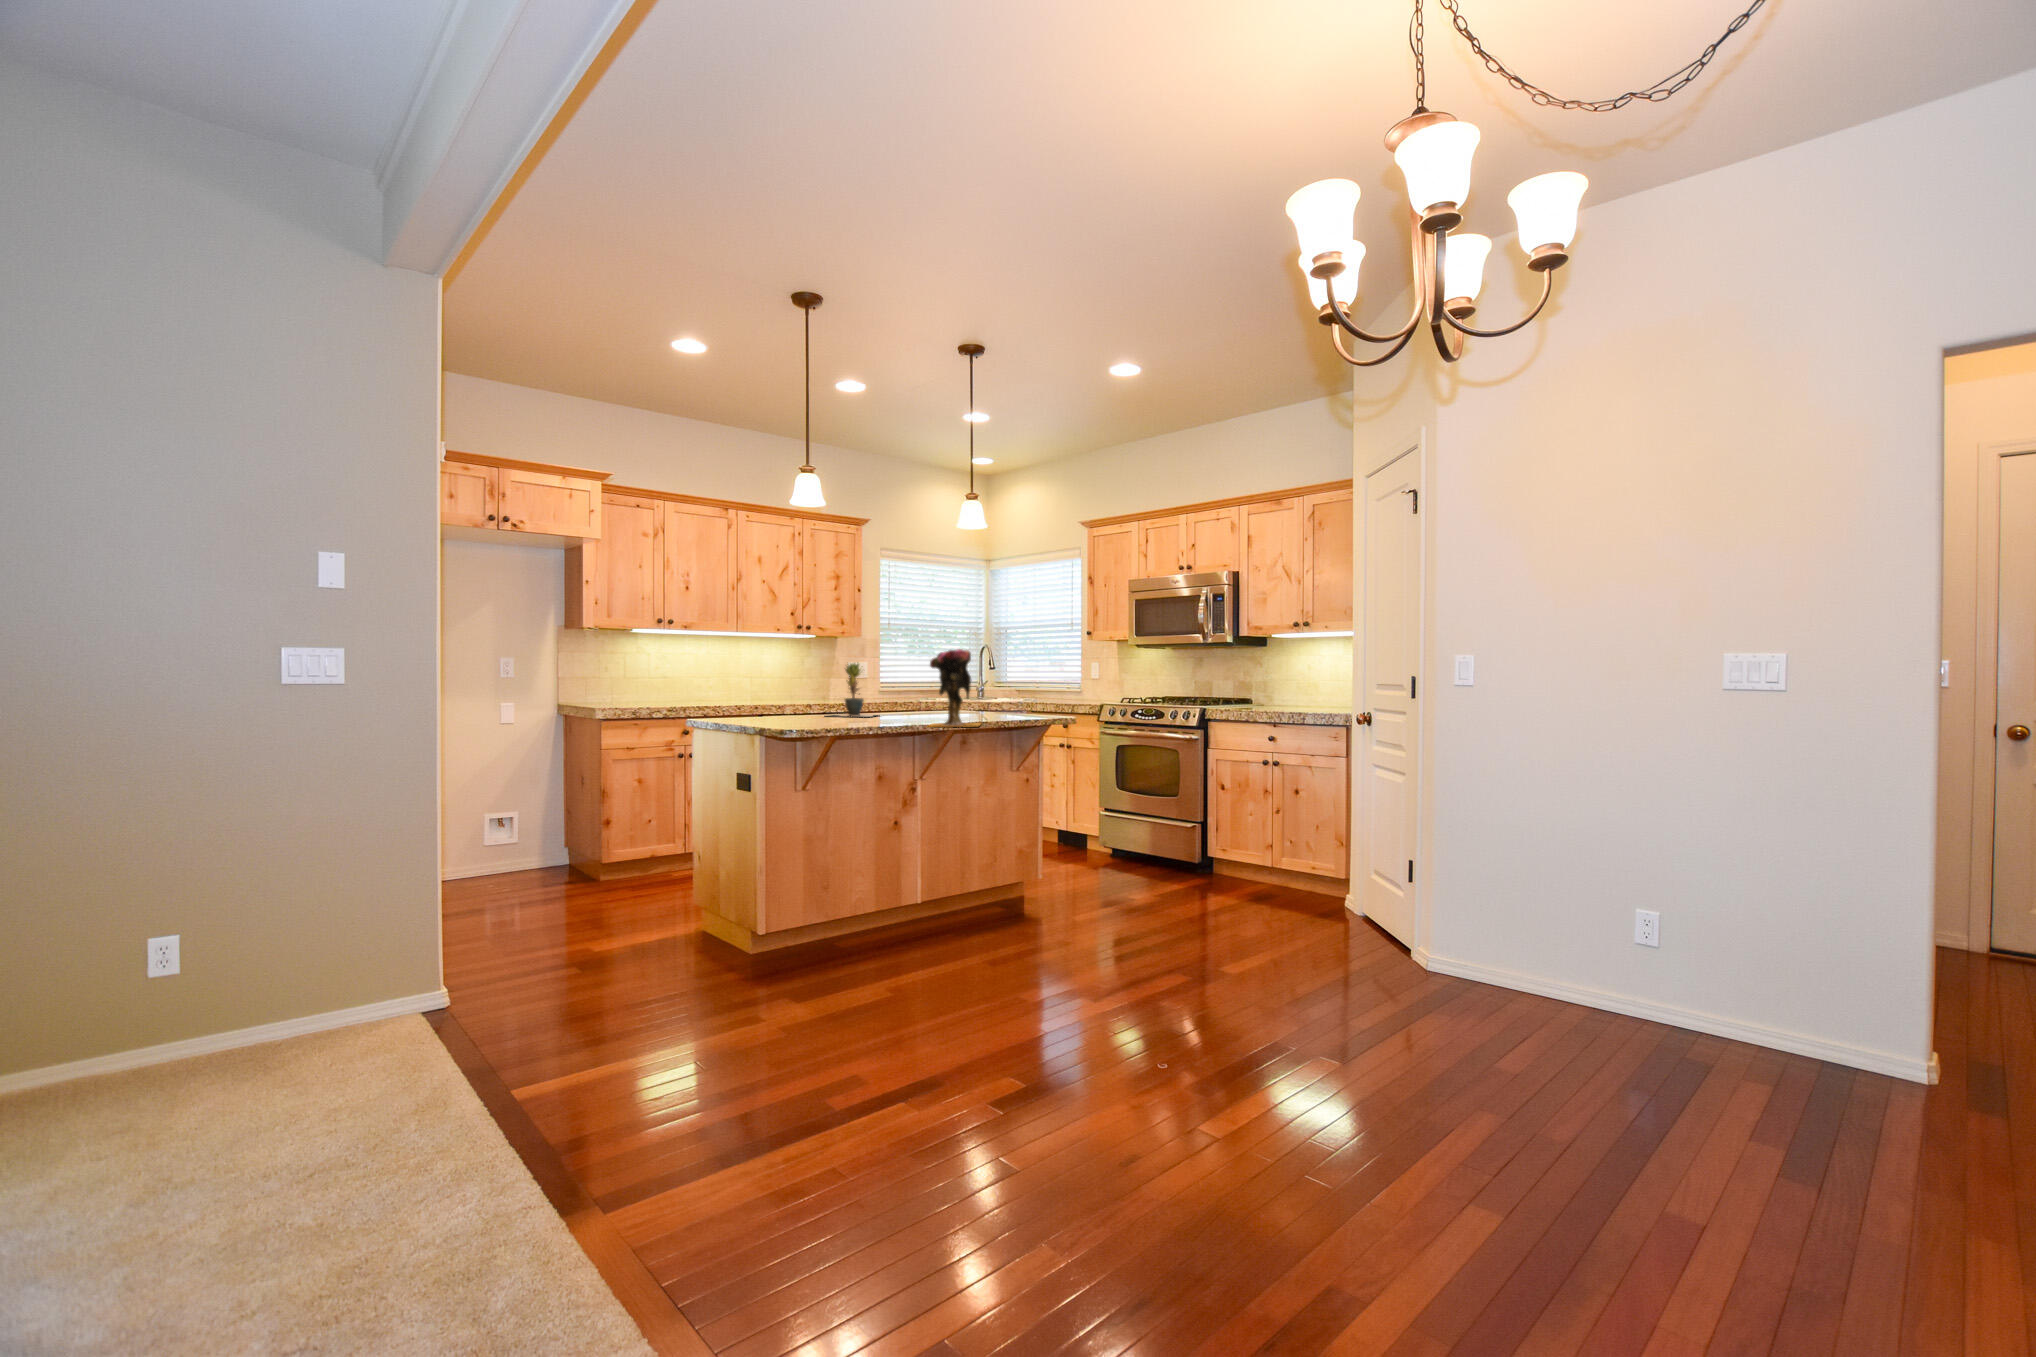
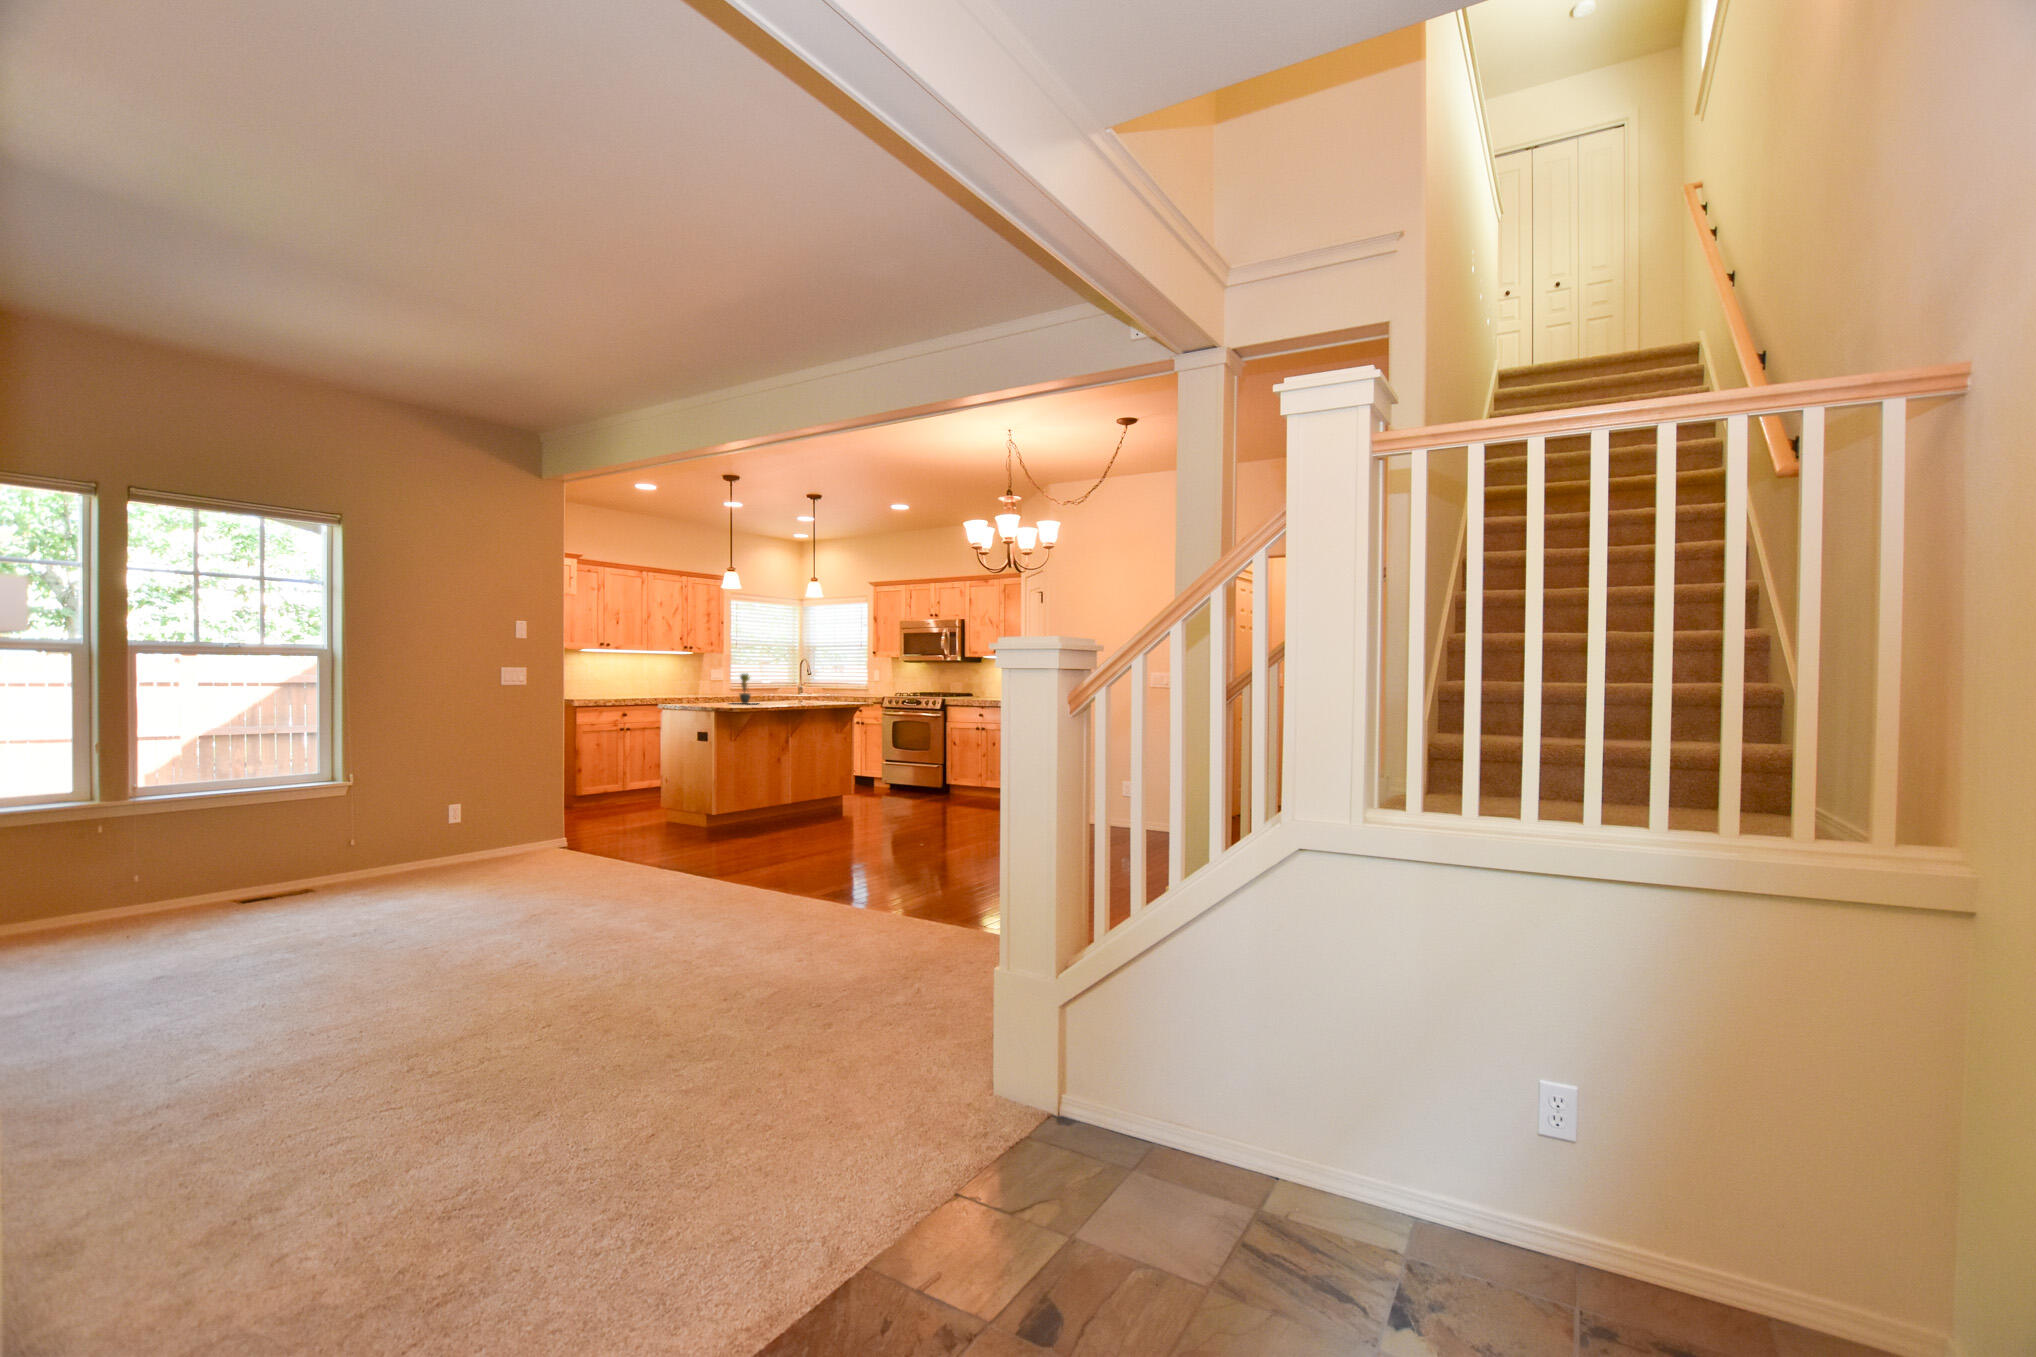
vase: present [930,649,980,727] -> none [799,668,826,708]

